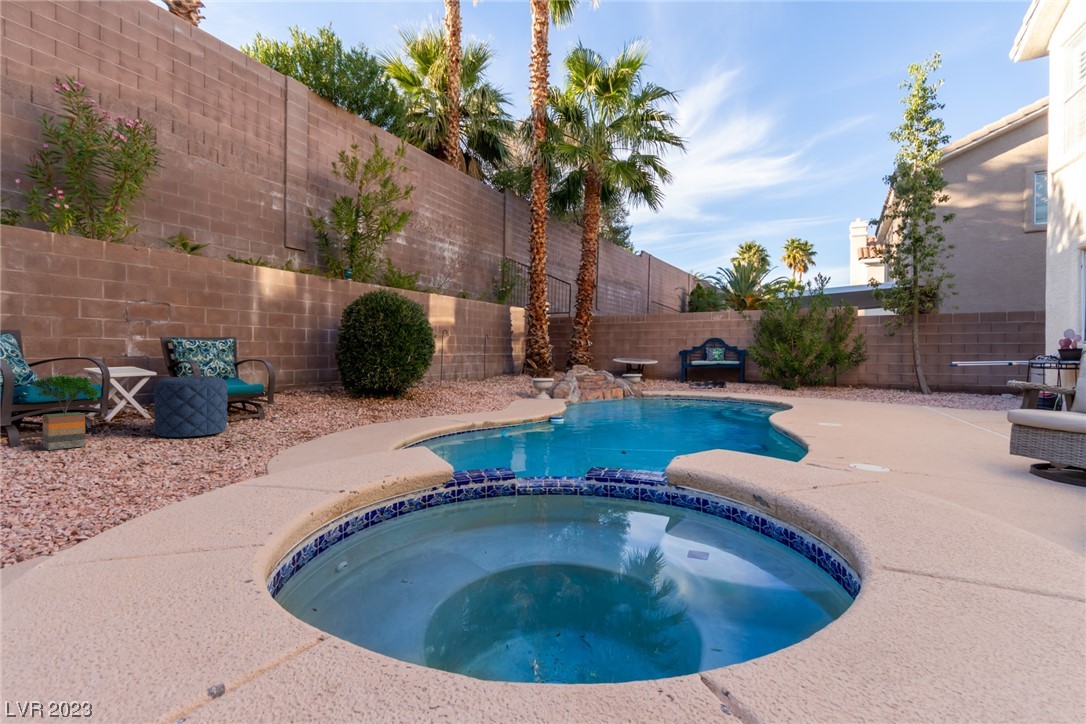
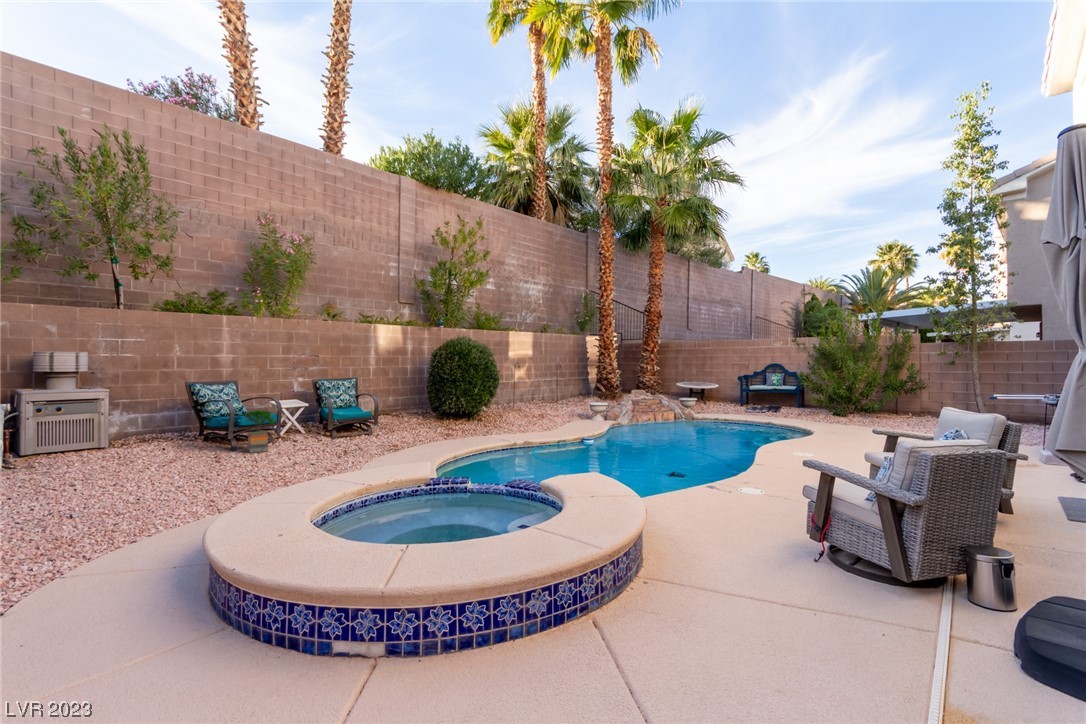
pouf: present [153,376,228,437] -> none [304,408,346,447]

